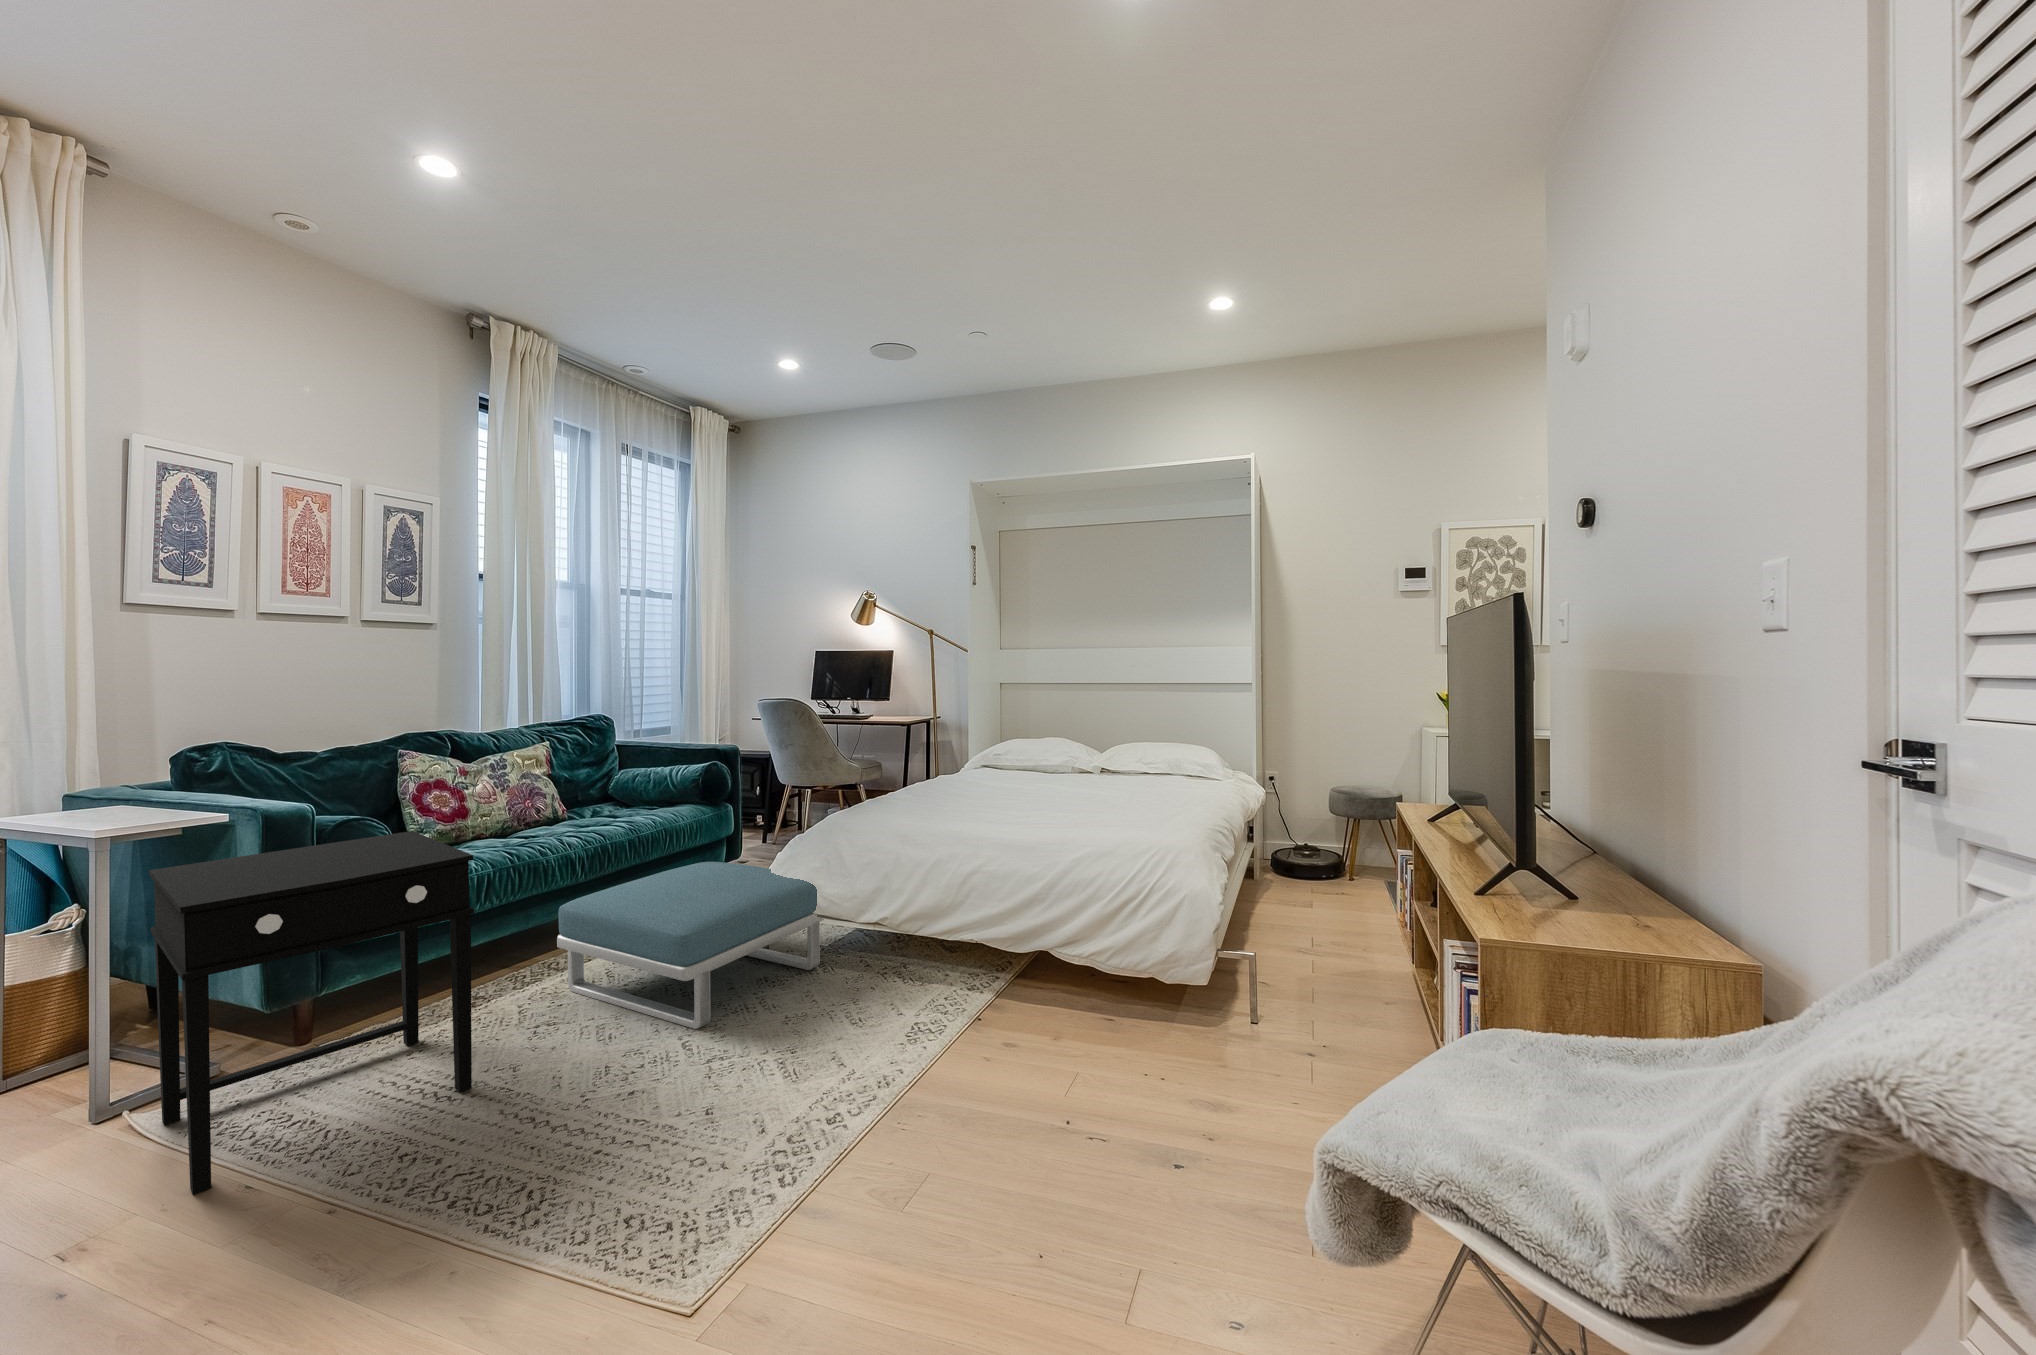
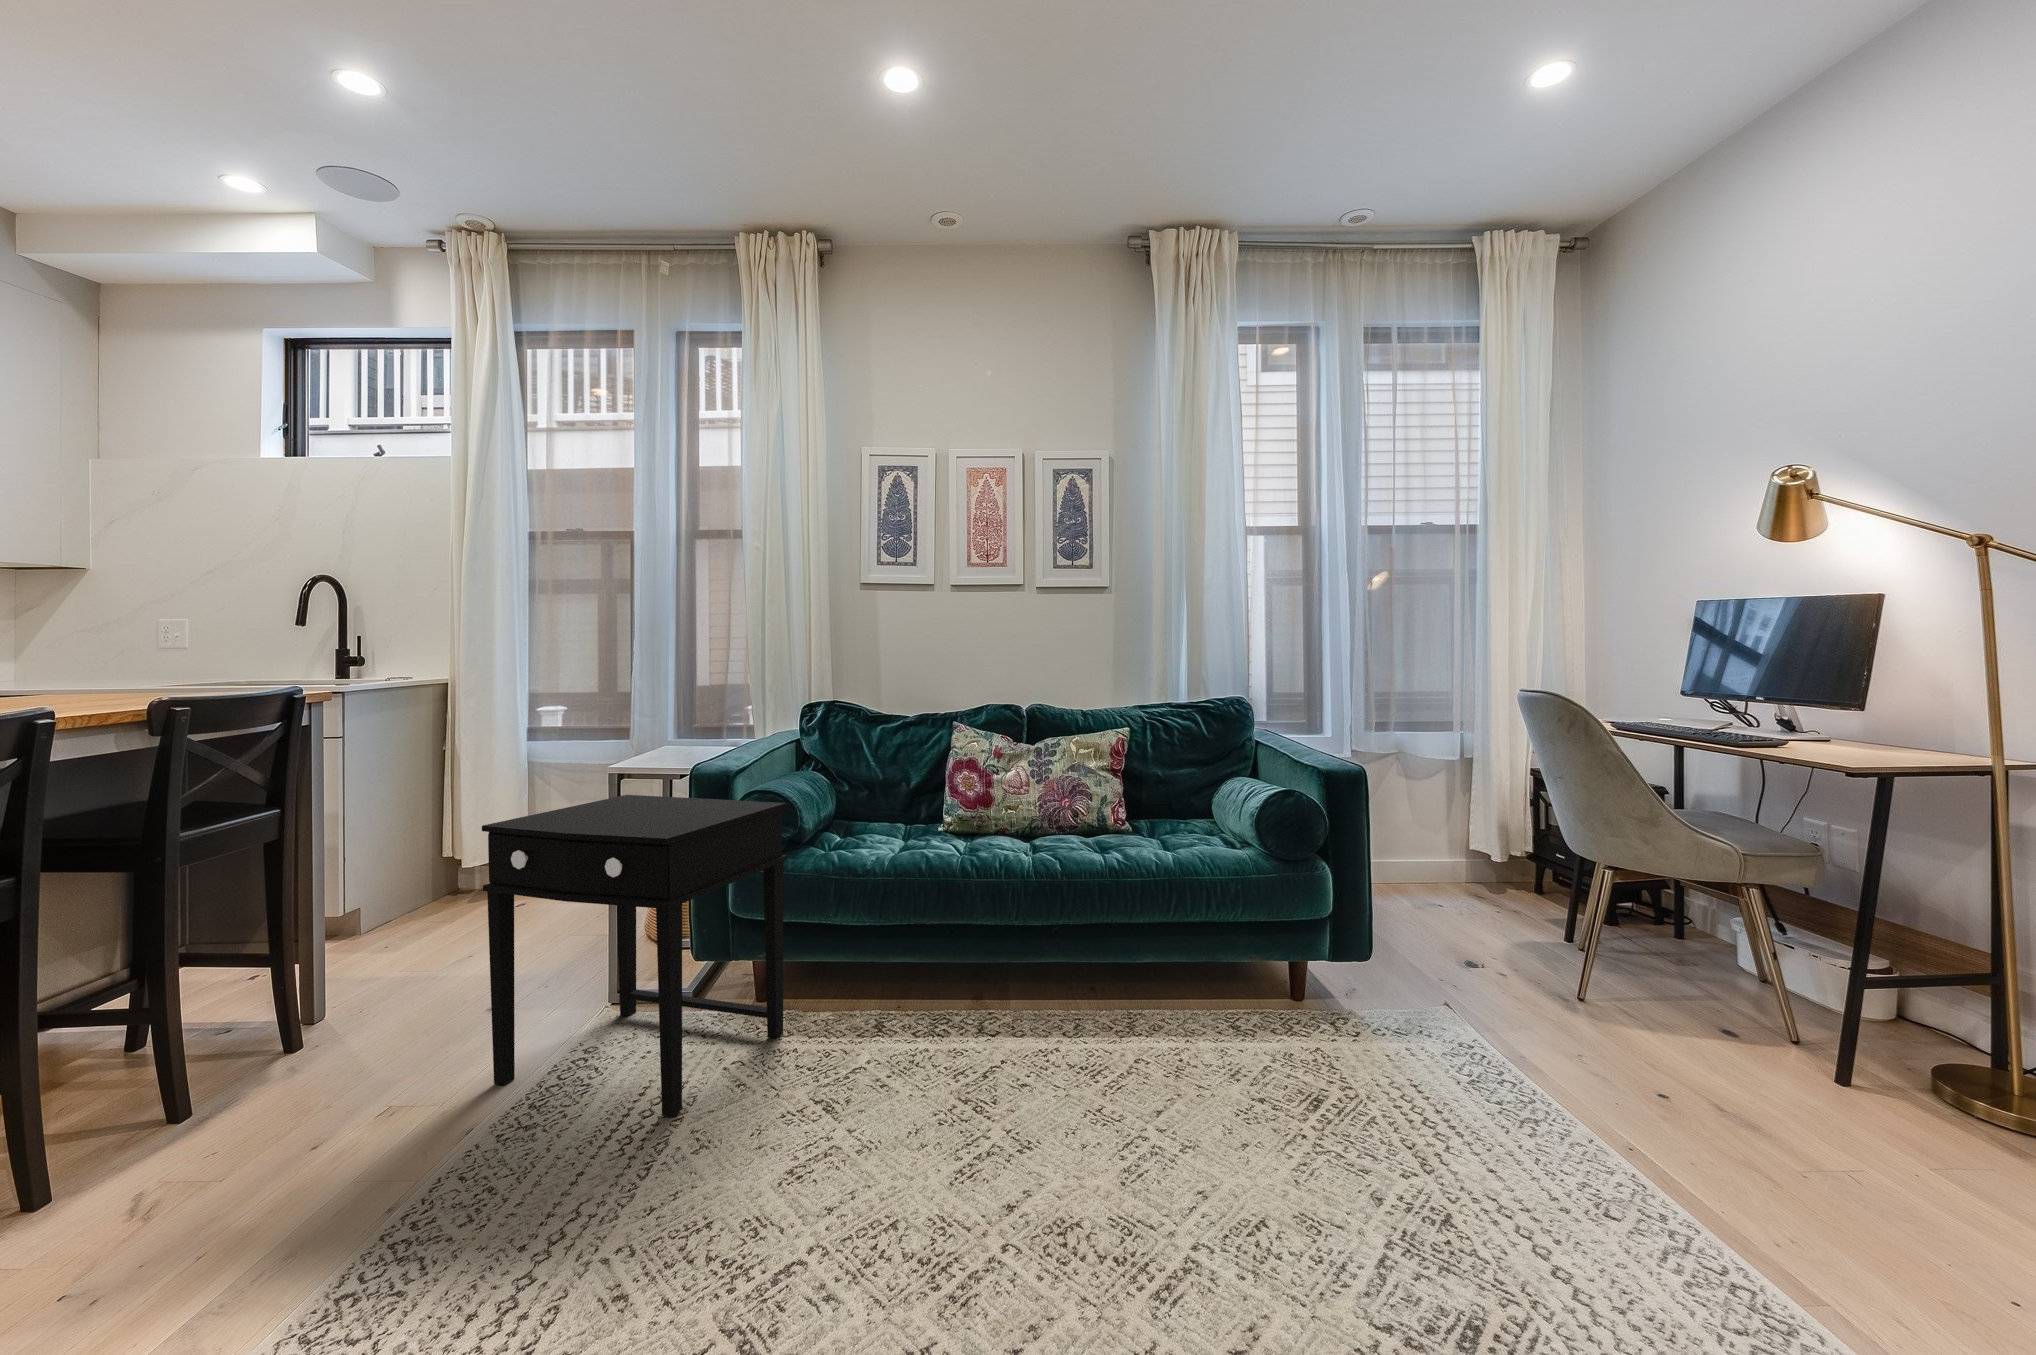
footstool: present [557,862,824,1029] -> none [829,937,1181,1237]

